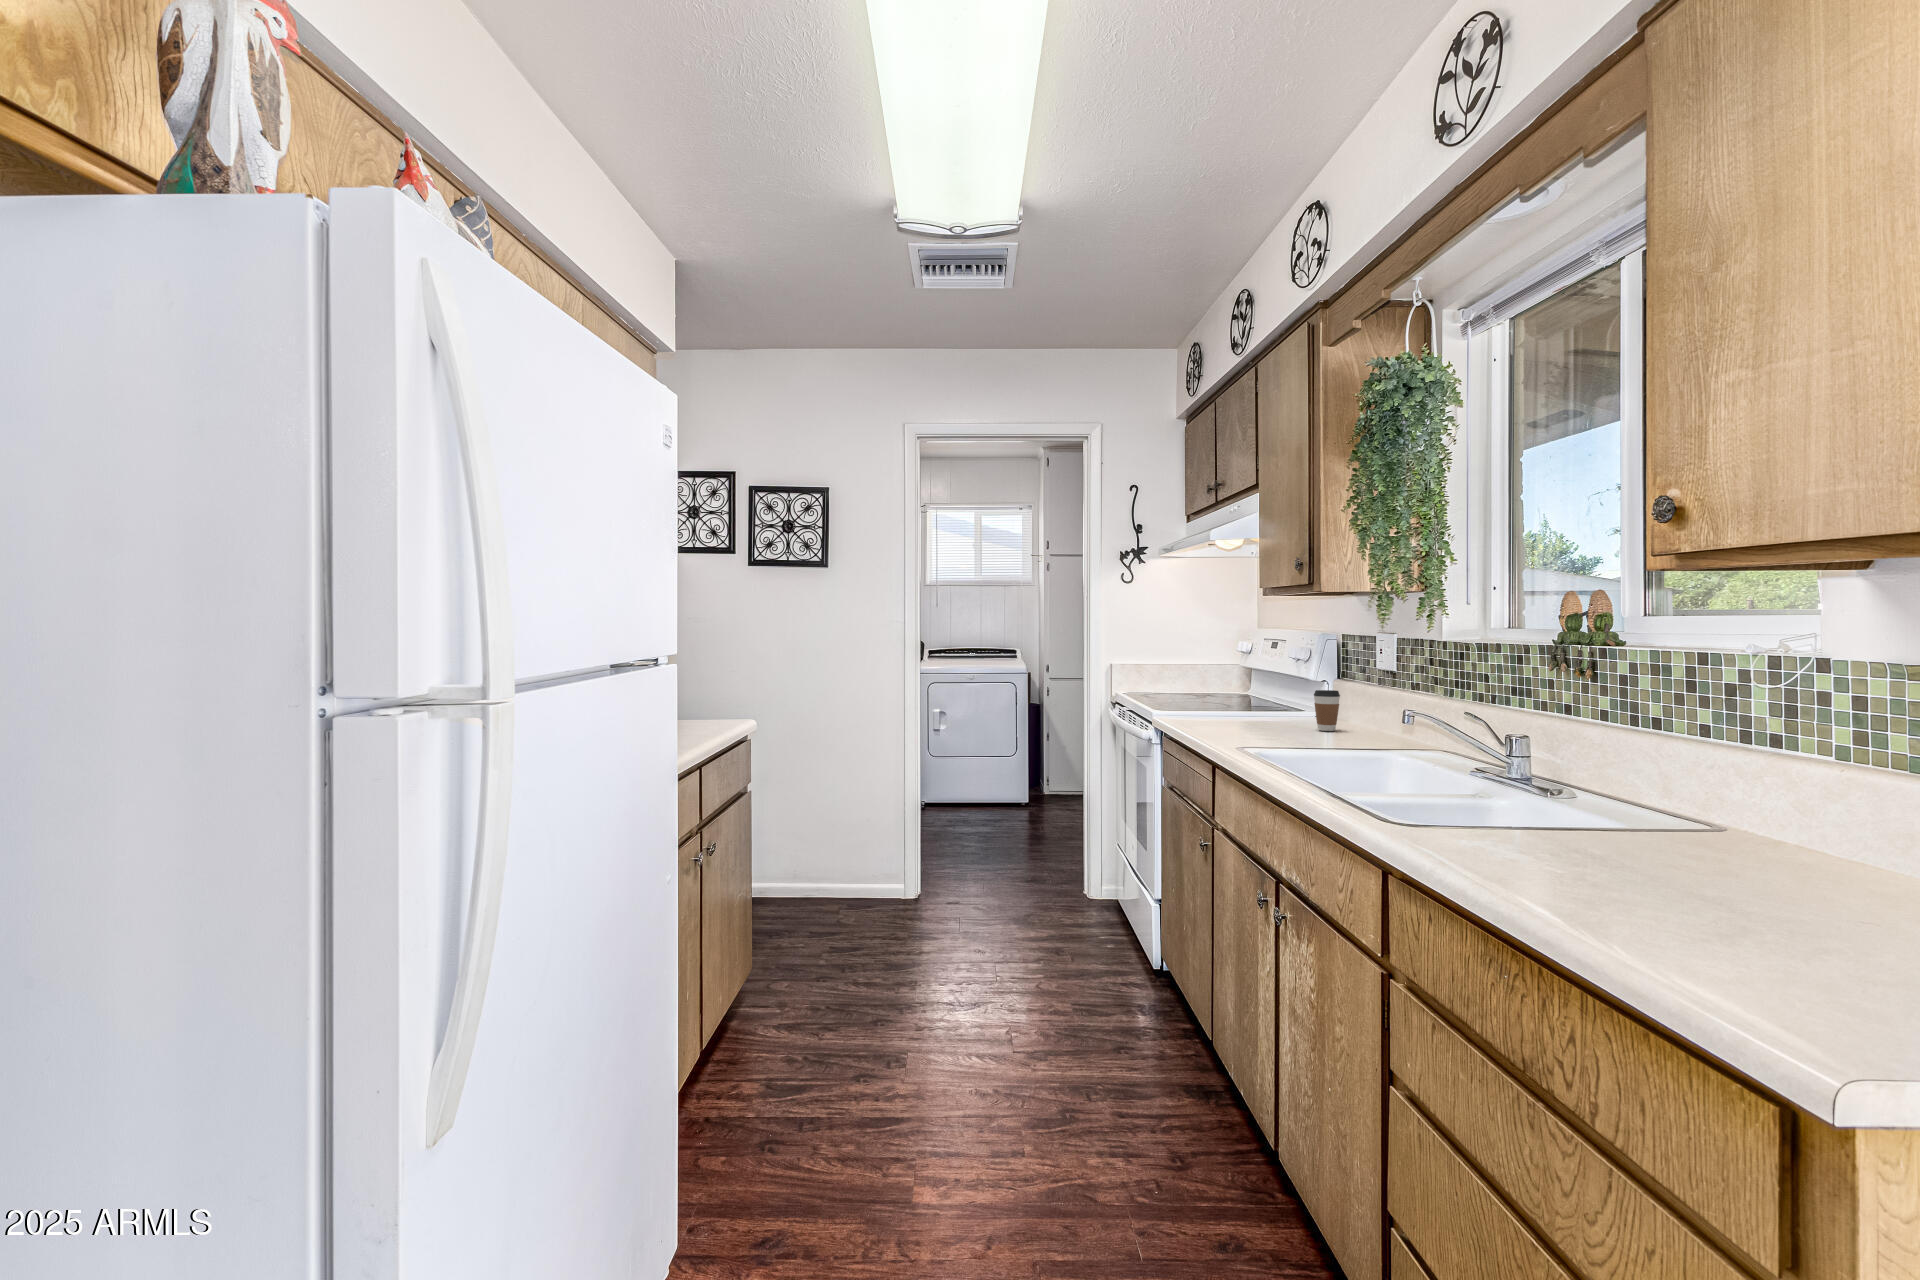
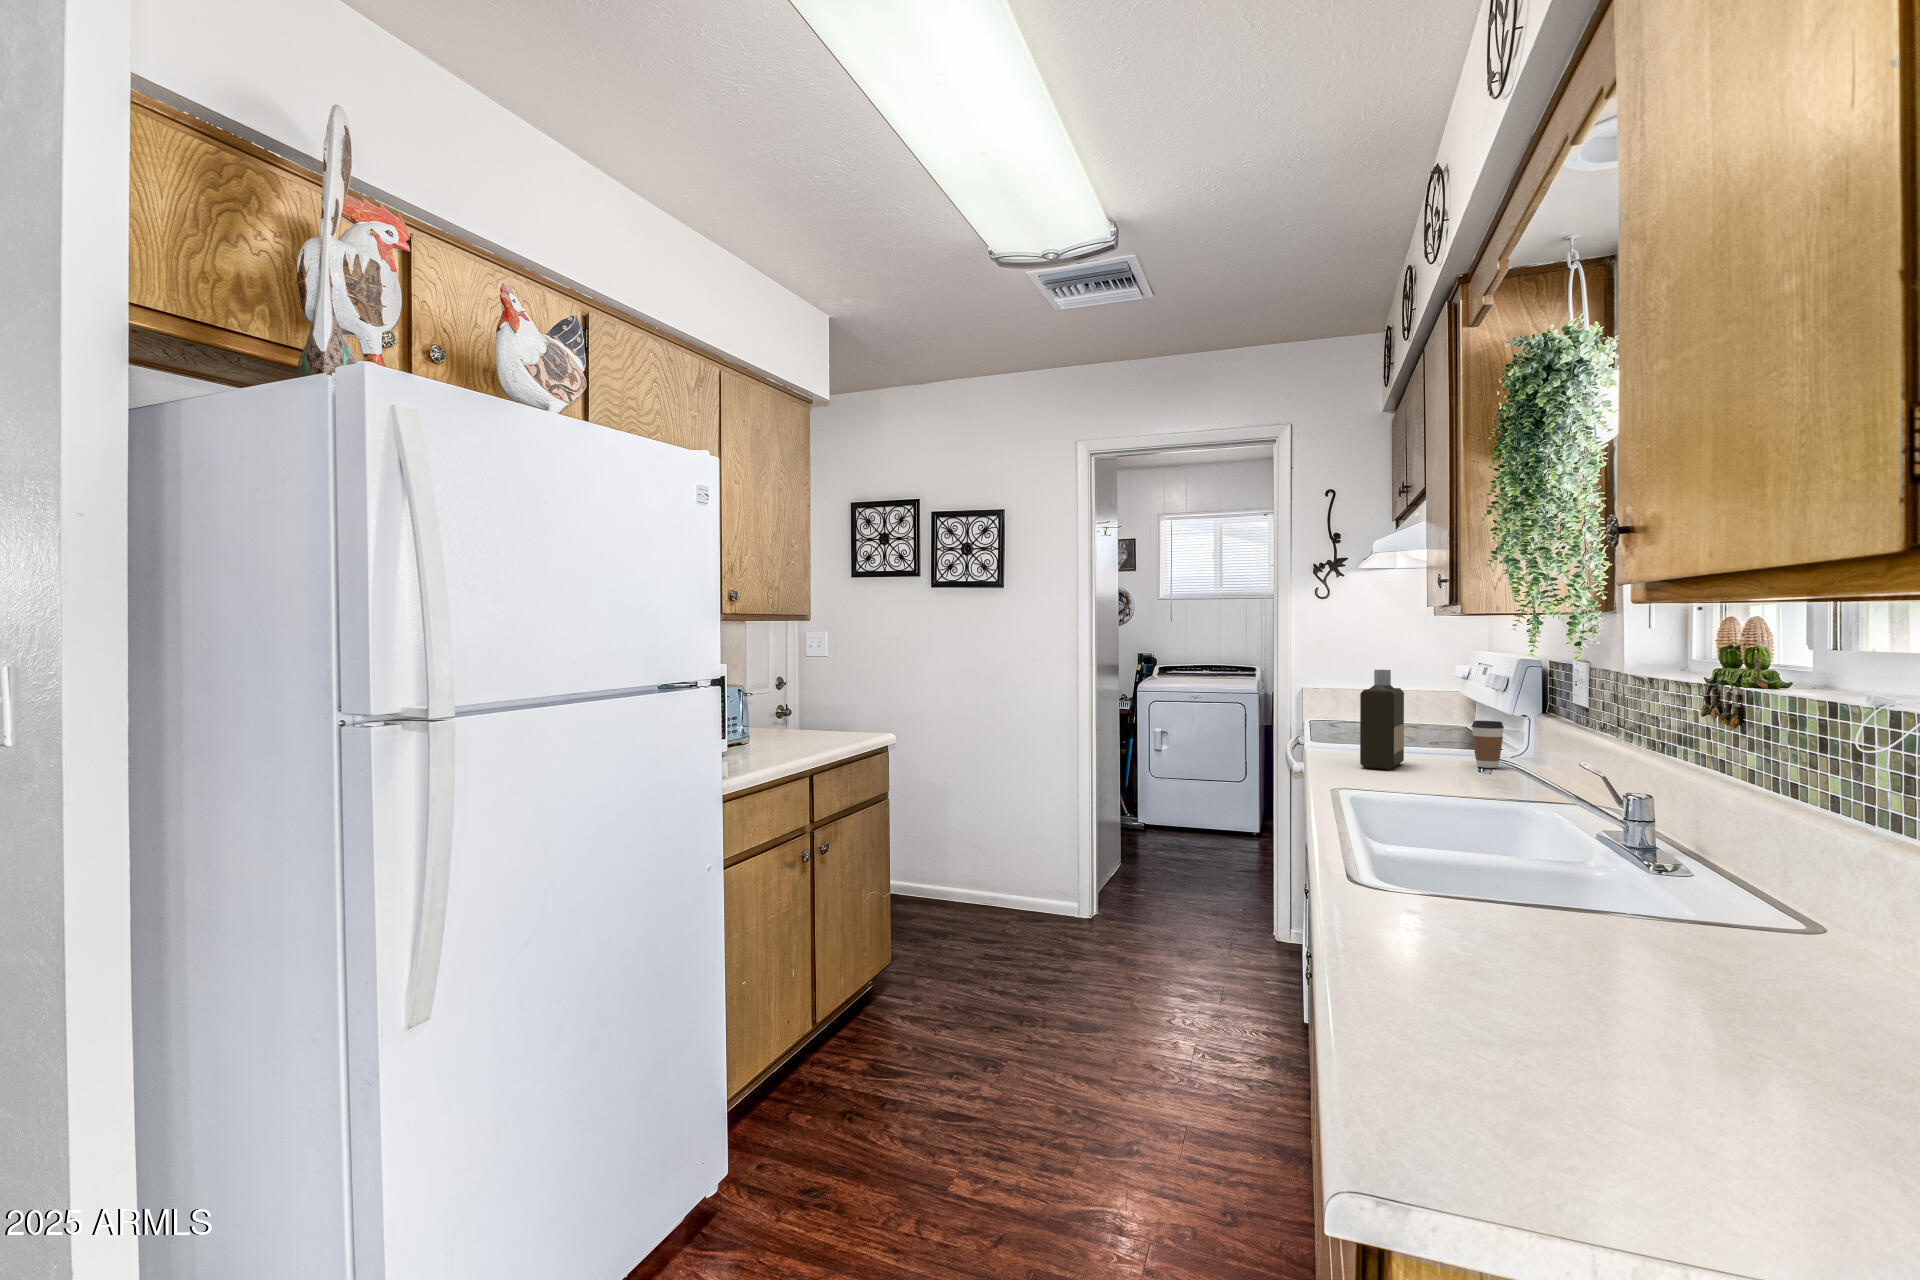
bottle: none [1233,647,1264,737] -> present [1360,670,1404,770]

